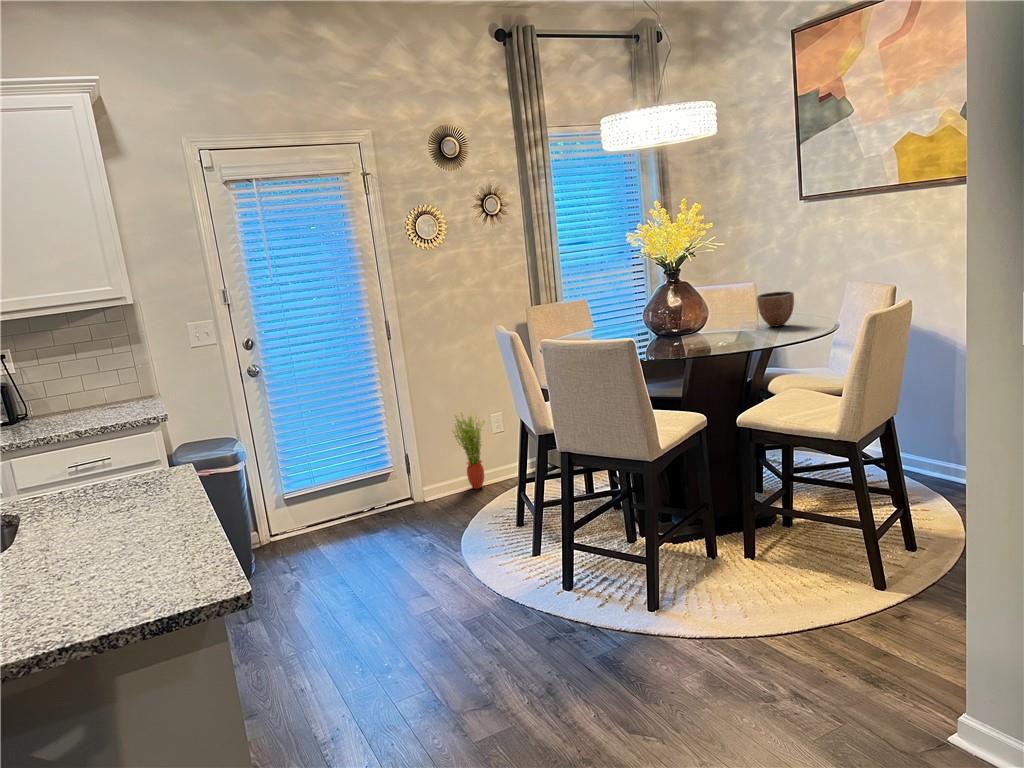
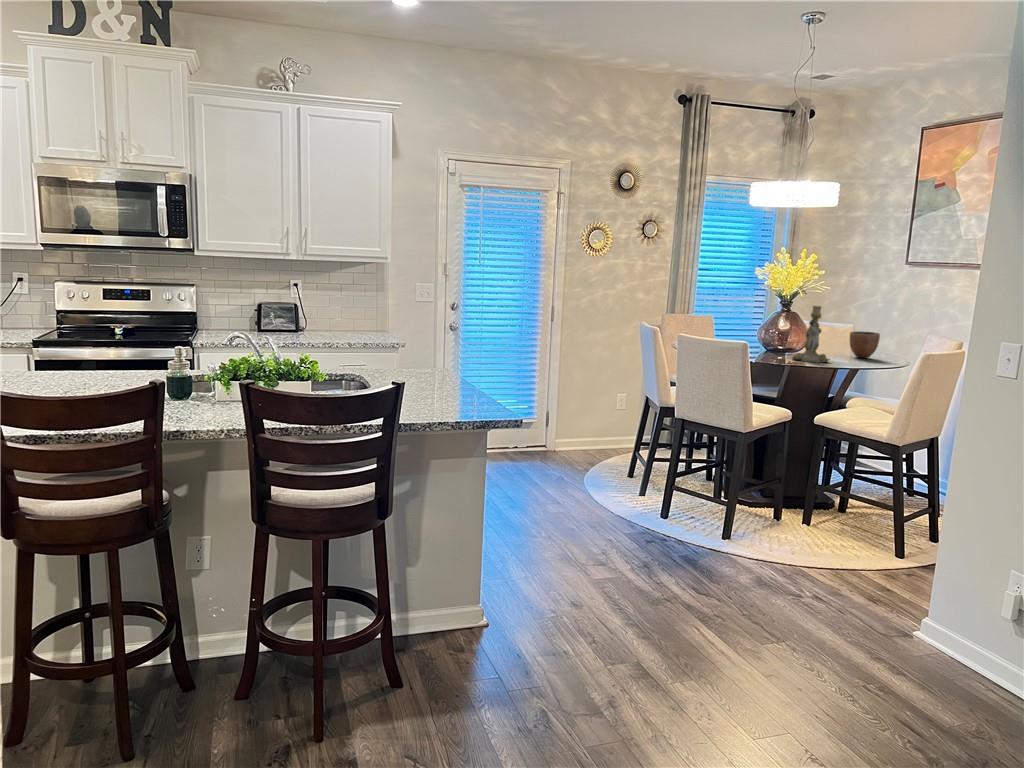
candlestick: none [693,271,742,347] -> present [792,306,830,363]
potted plant: present [452,413,485,489] -> none [588,386,615,448]

